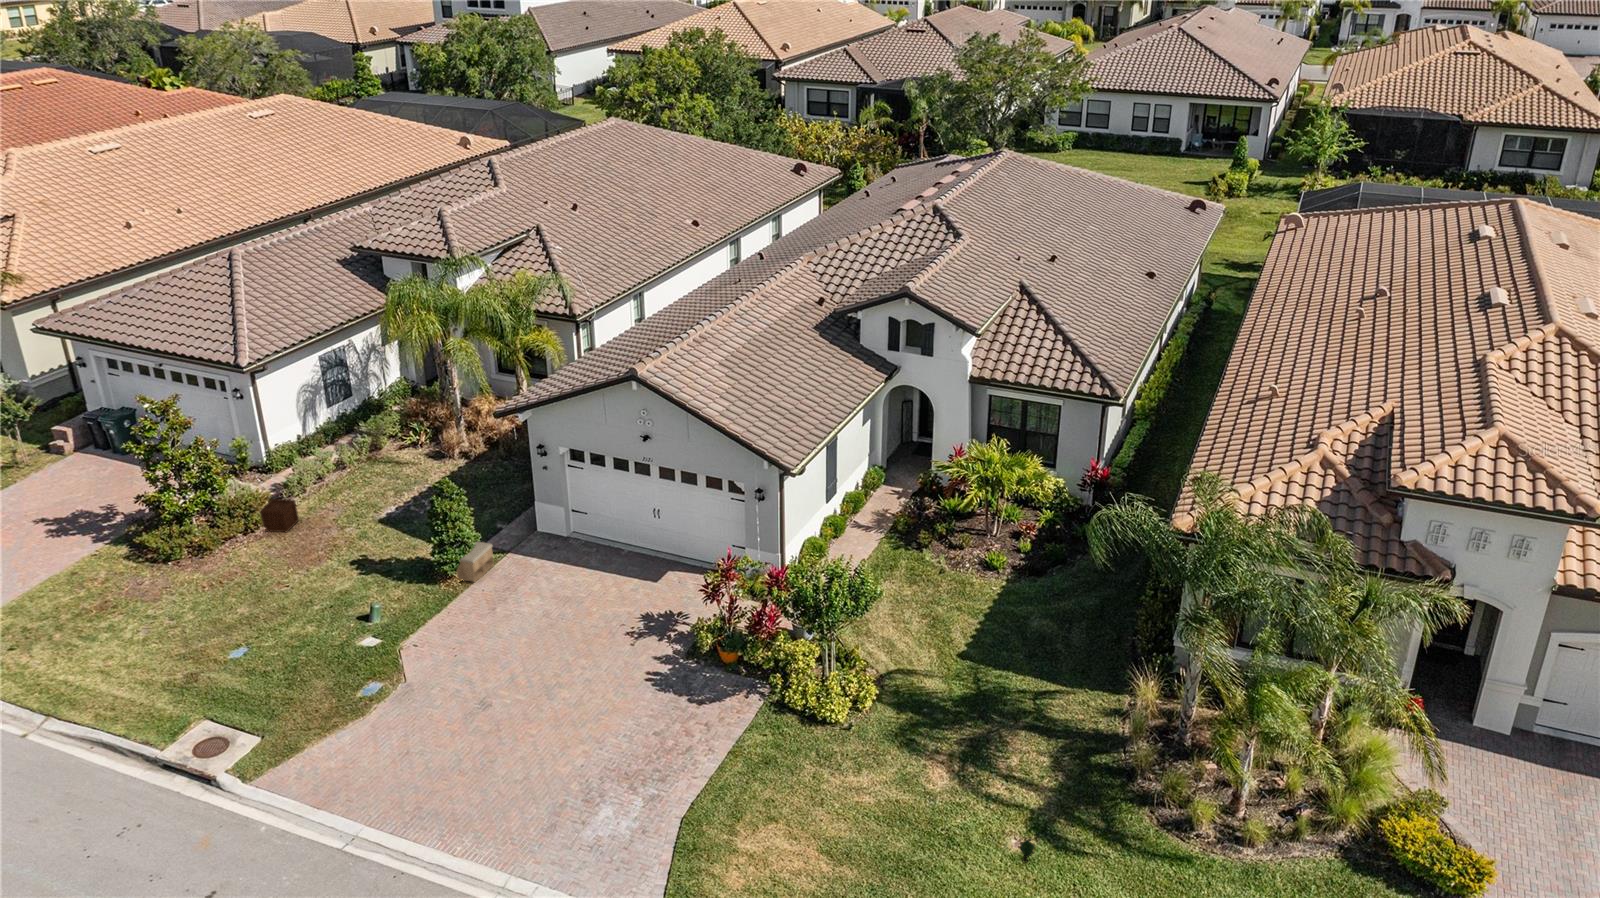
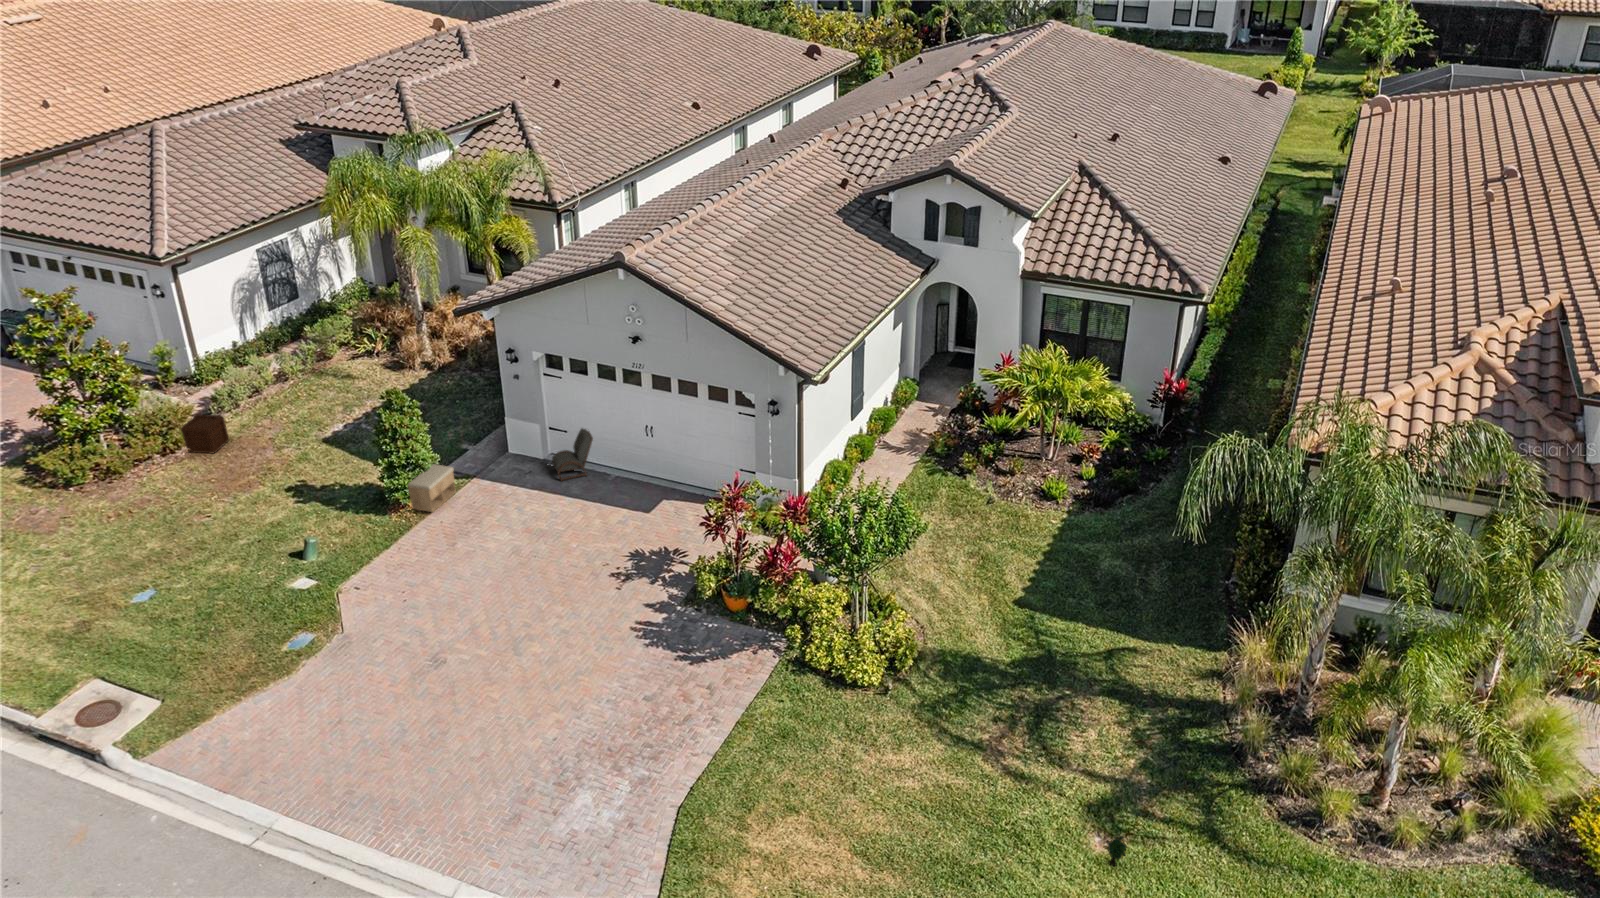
lounge chair: none [574,510,609,556] -> present [552,428,593,481]

